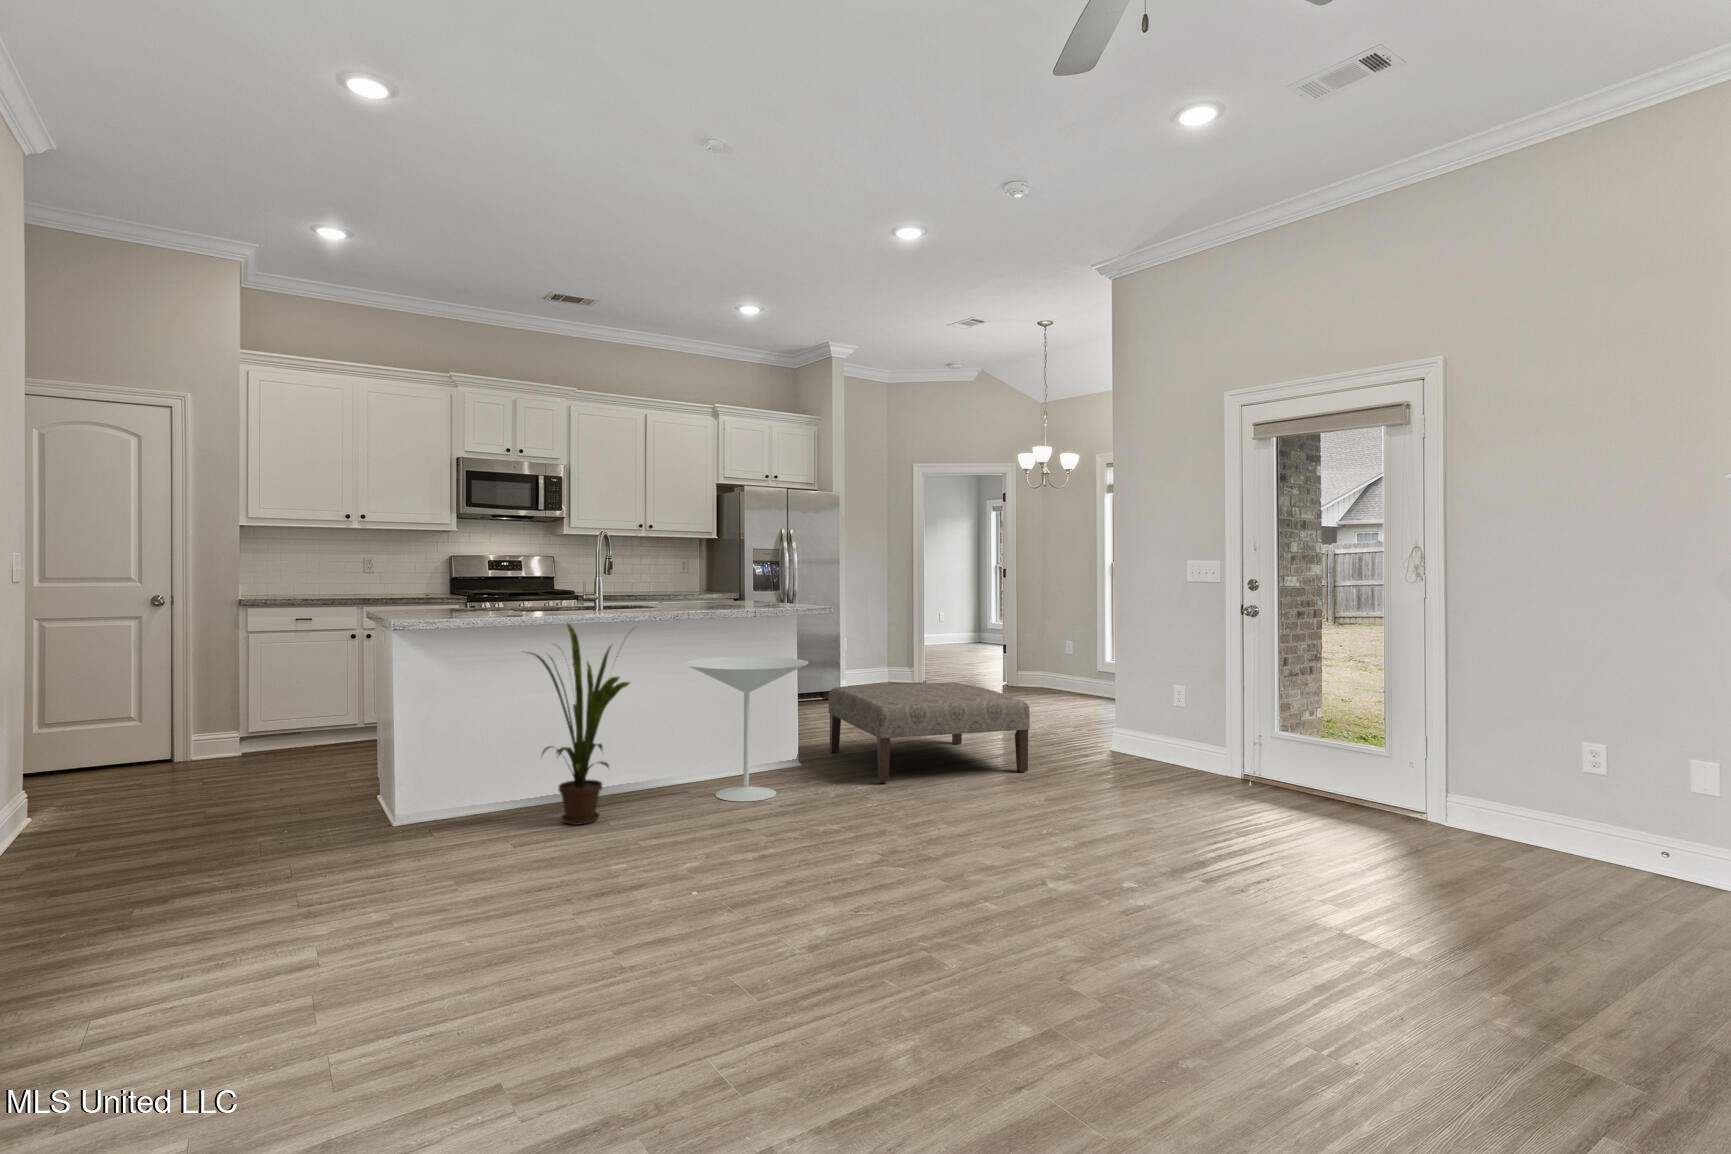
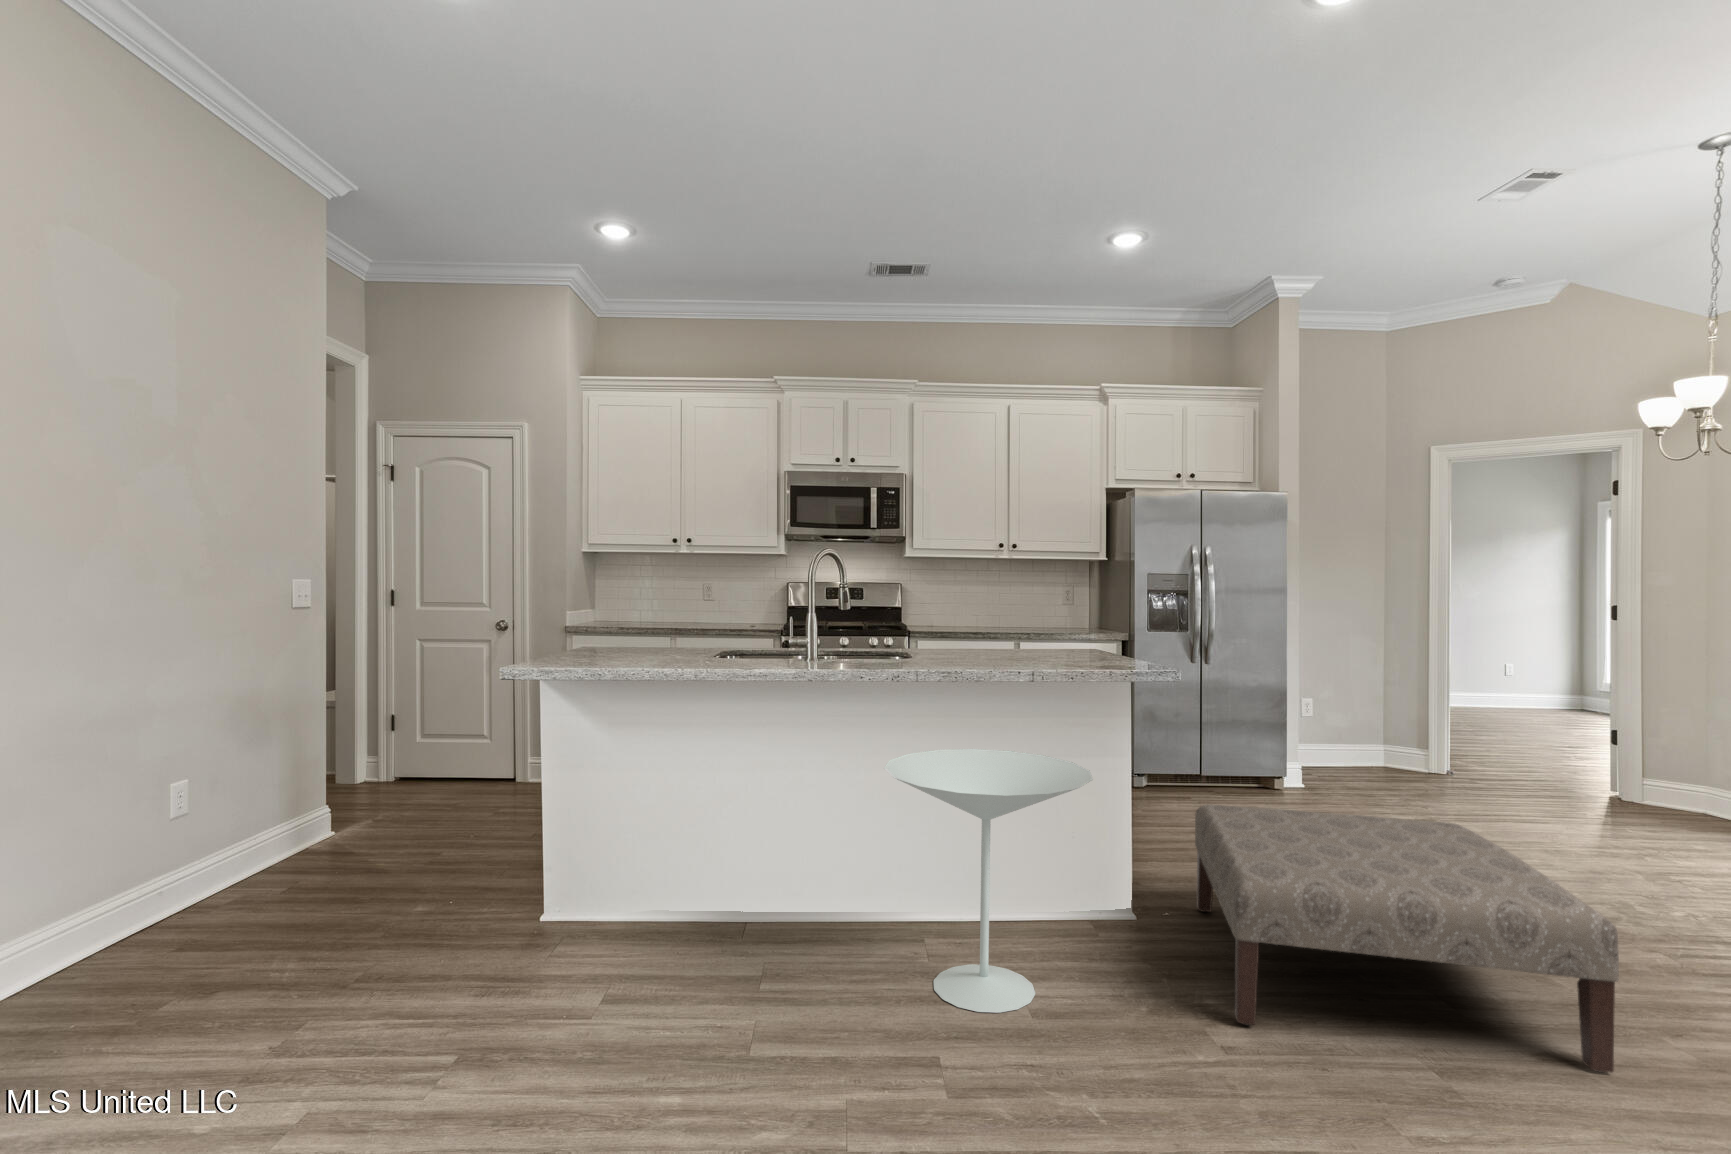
house plant: present [527,624,629,825] -> none [627,682,788,998]

